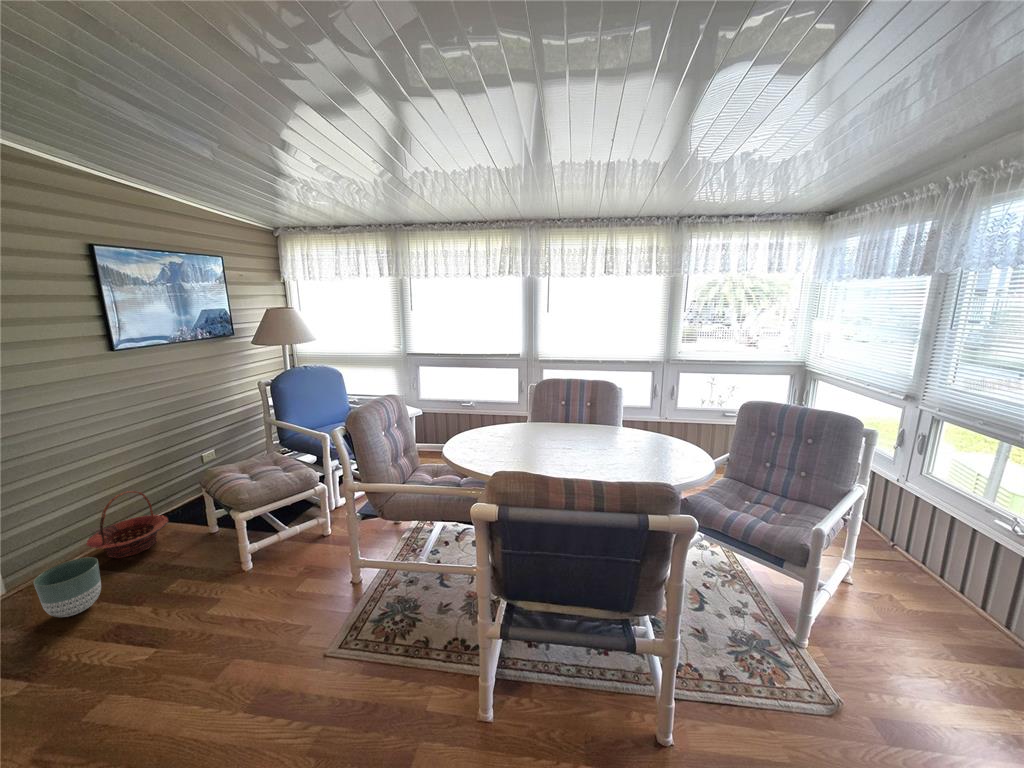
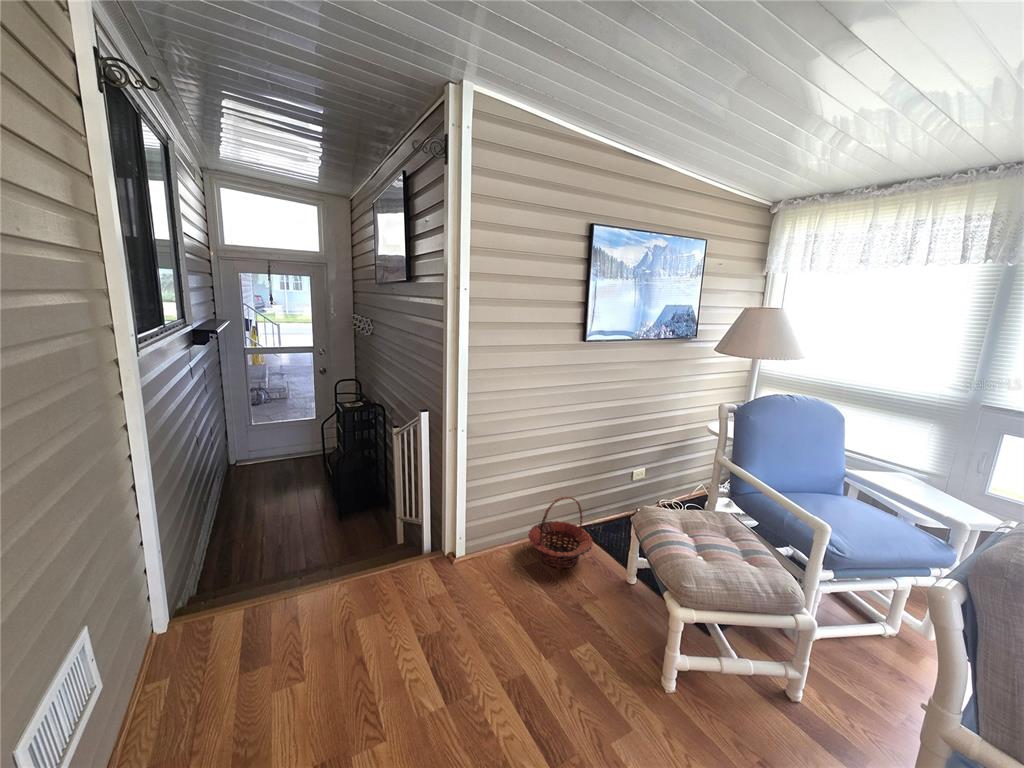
planter: present [34,557,101,617] -> none [486,557,532,621]

